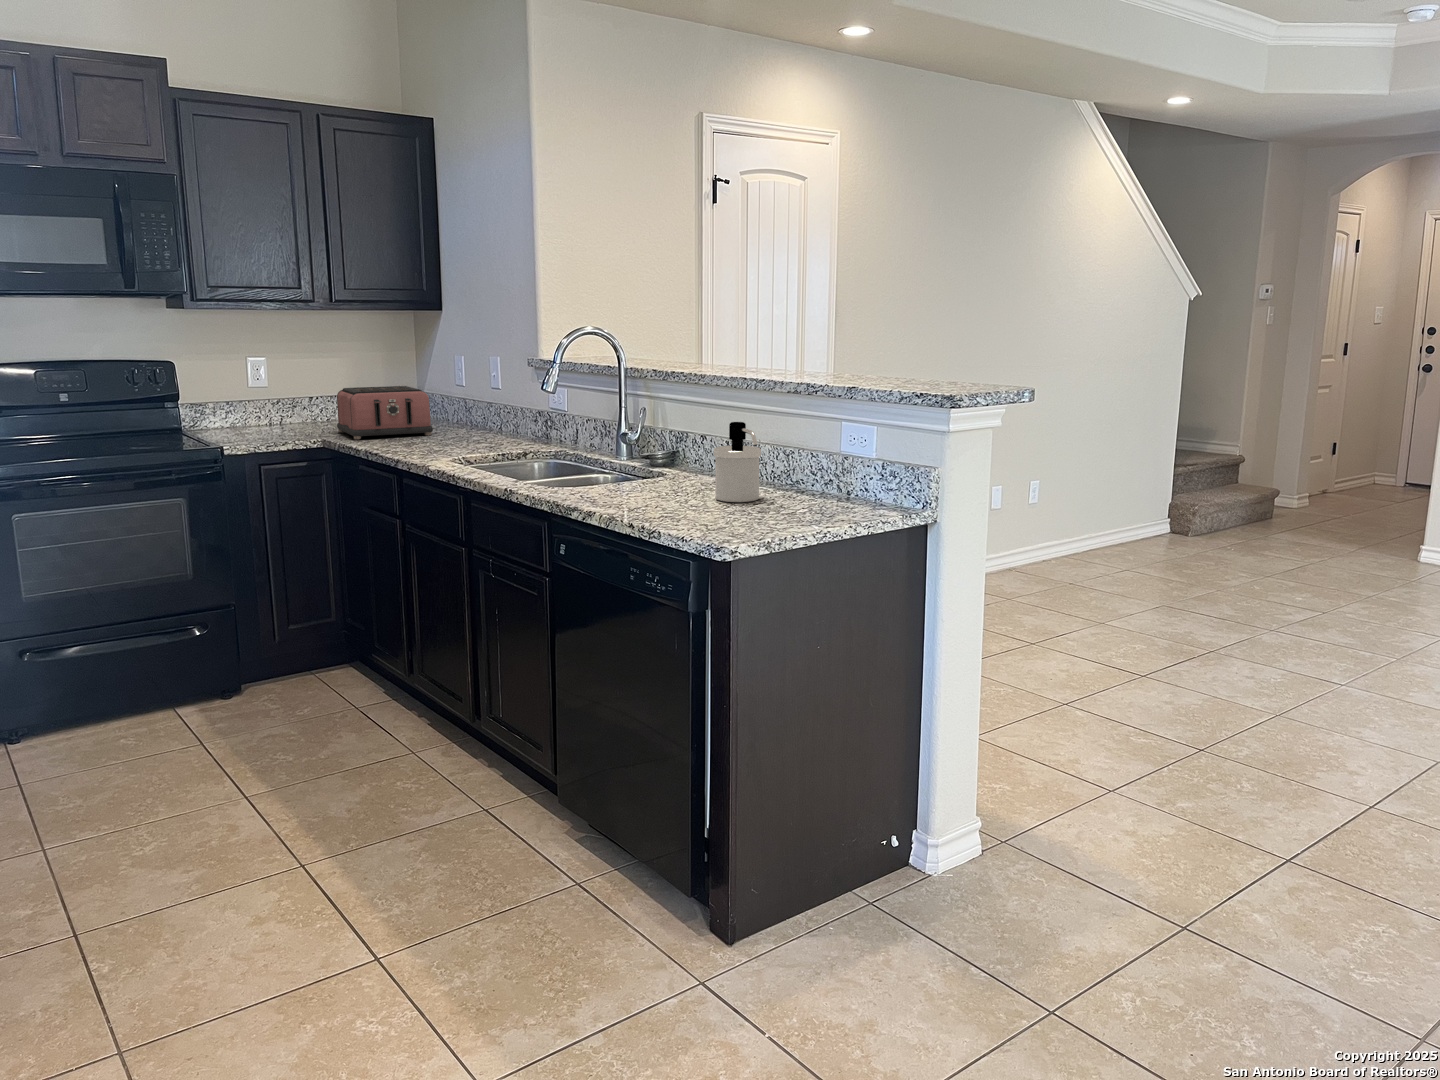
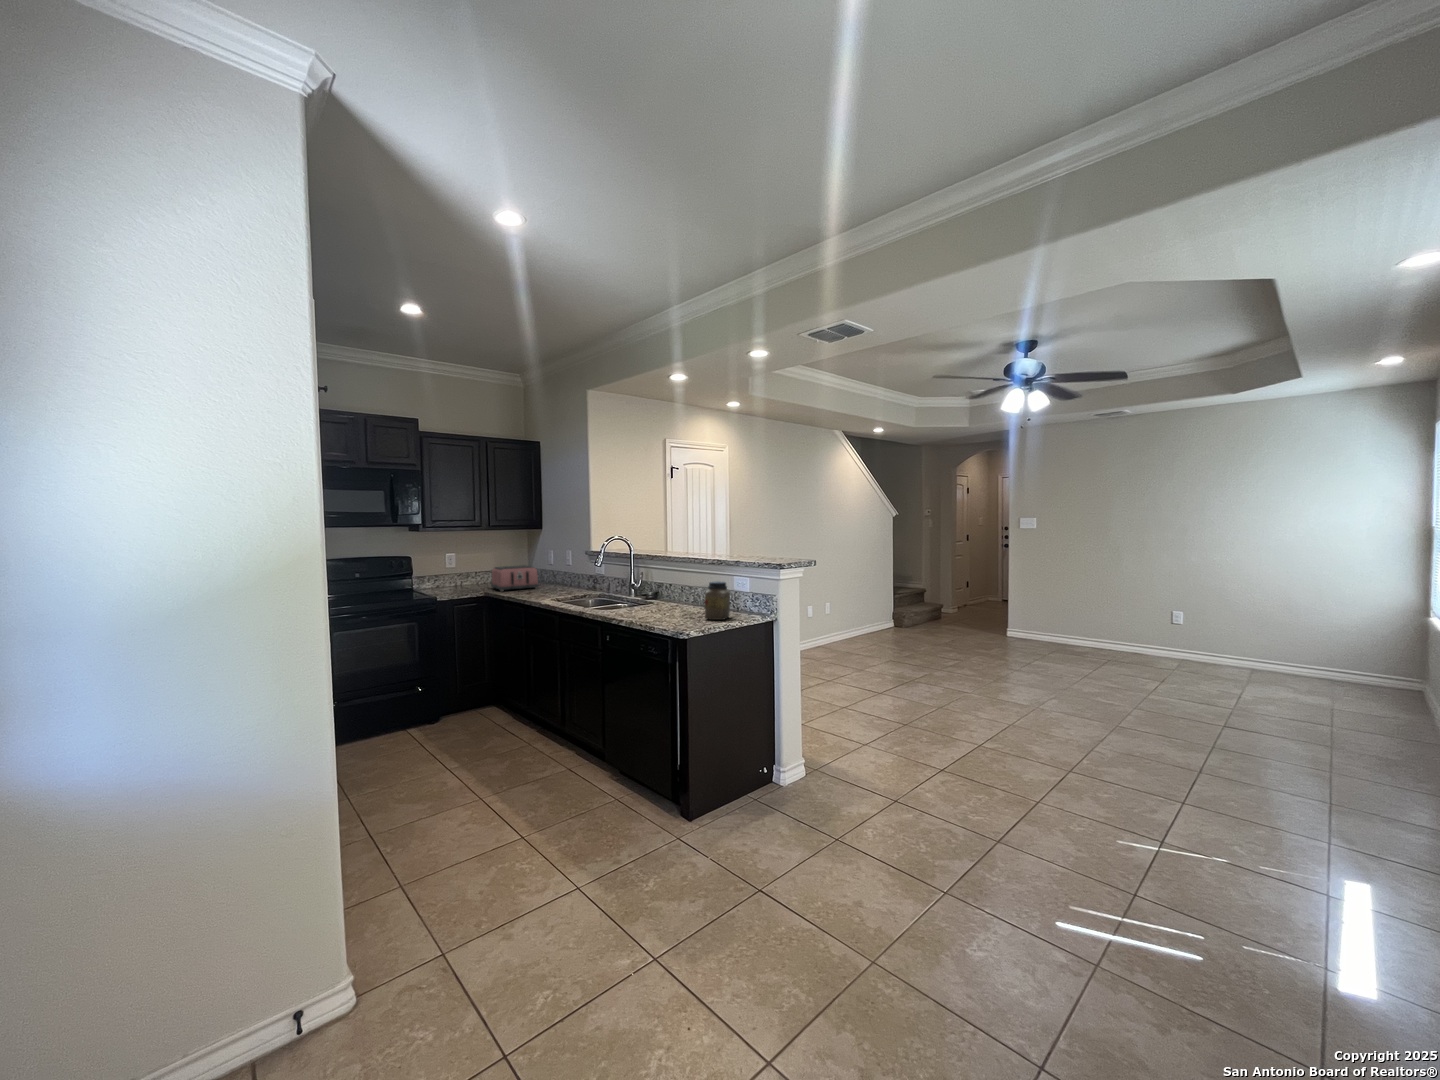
soap dispenser: present [714,422,761,502] -> none [676,577,698,614]
jar: none [775,434,833,520] -> present [705,581,730,620]

